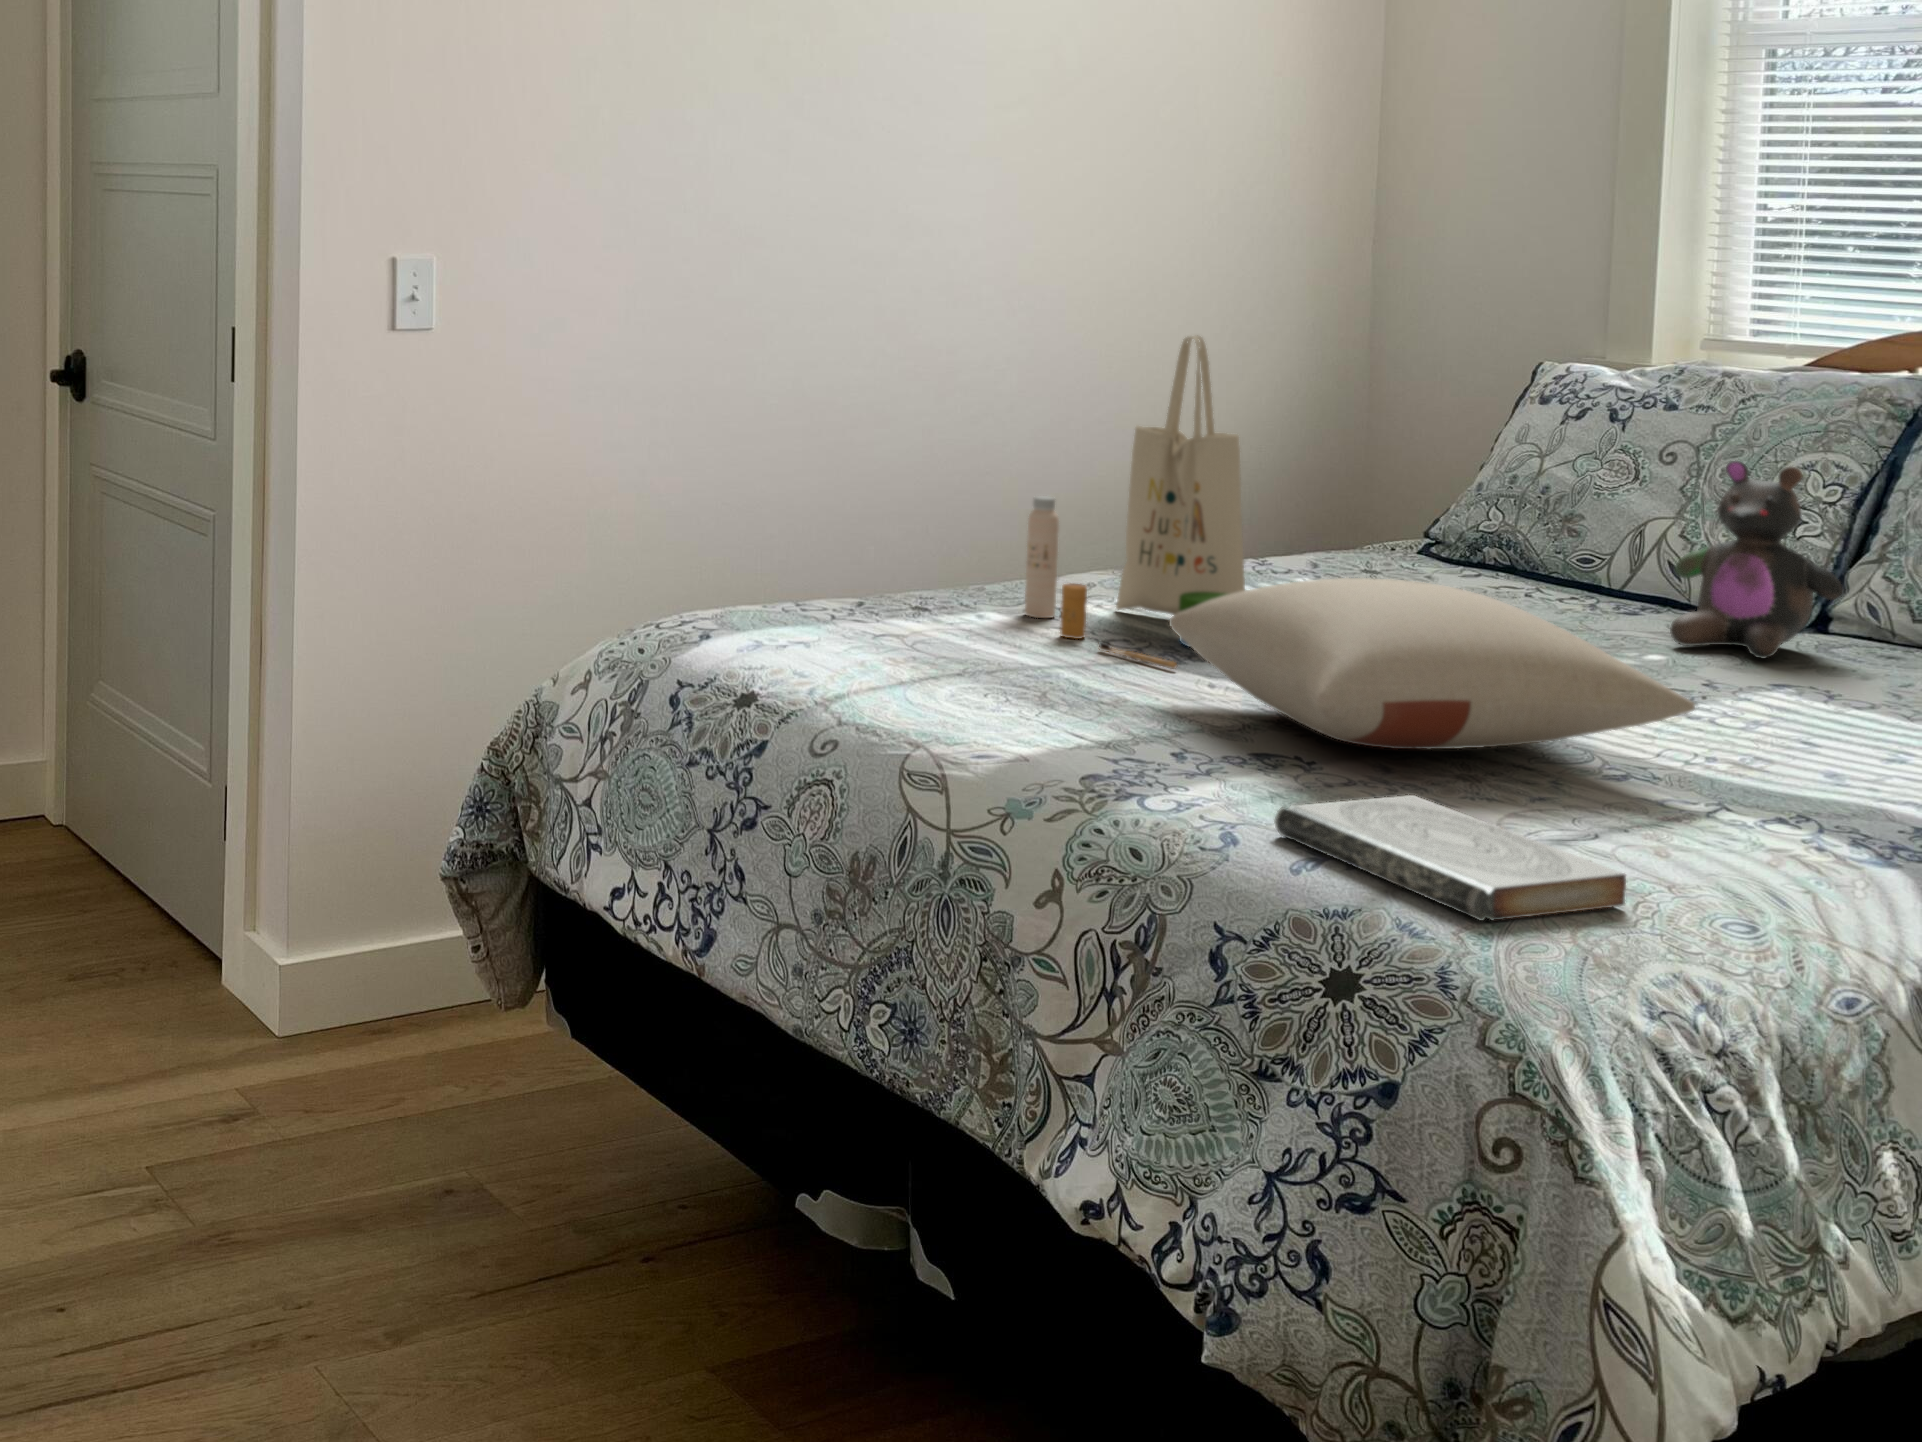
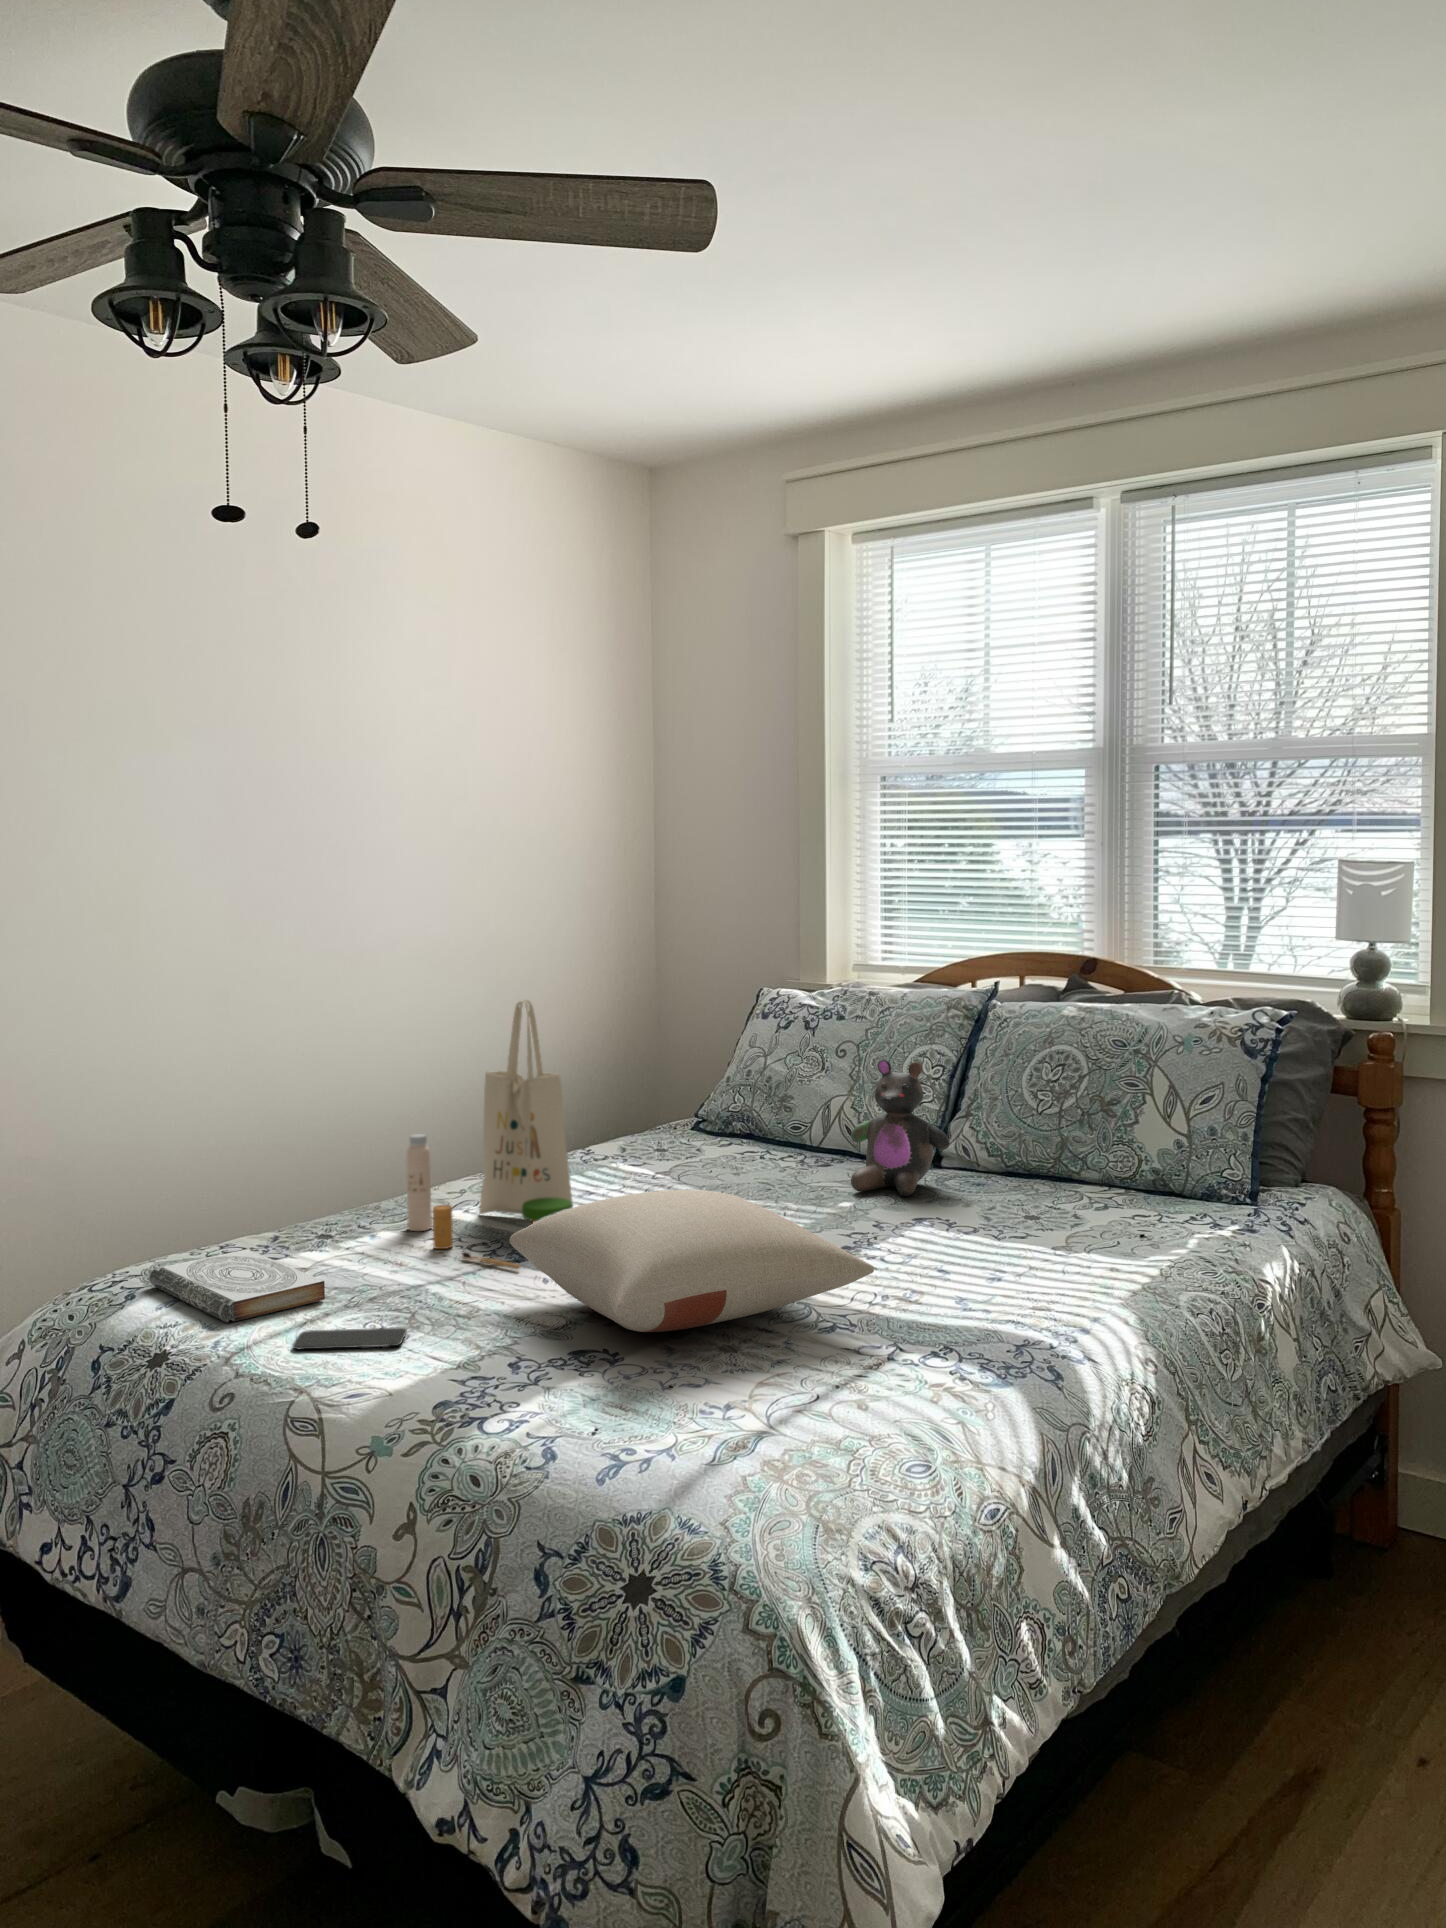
smartphone: none [904,691,1039,719] -> present [293,1327,407,1349]
book: present [1274,795,1626,921] -> present [148,1249,325,1323]

